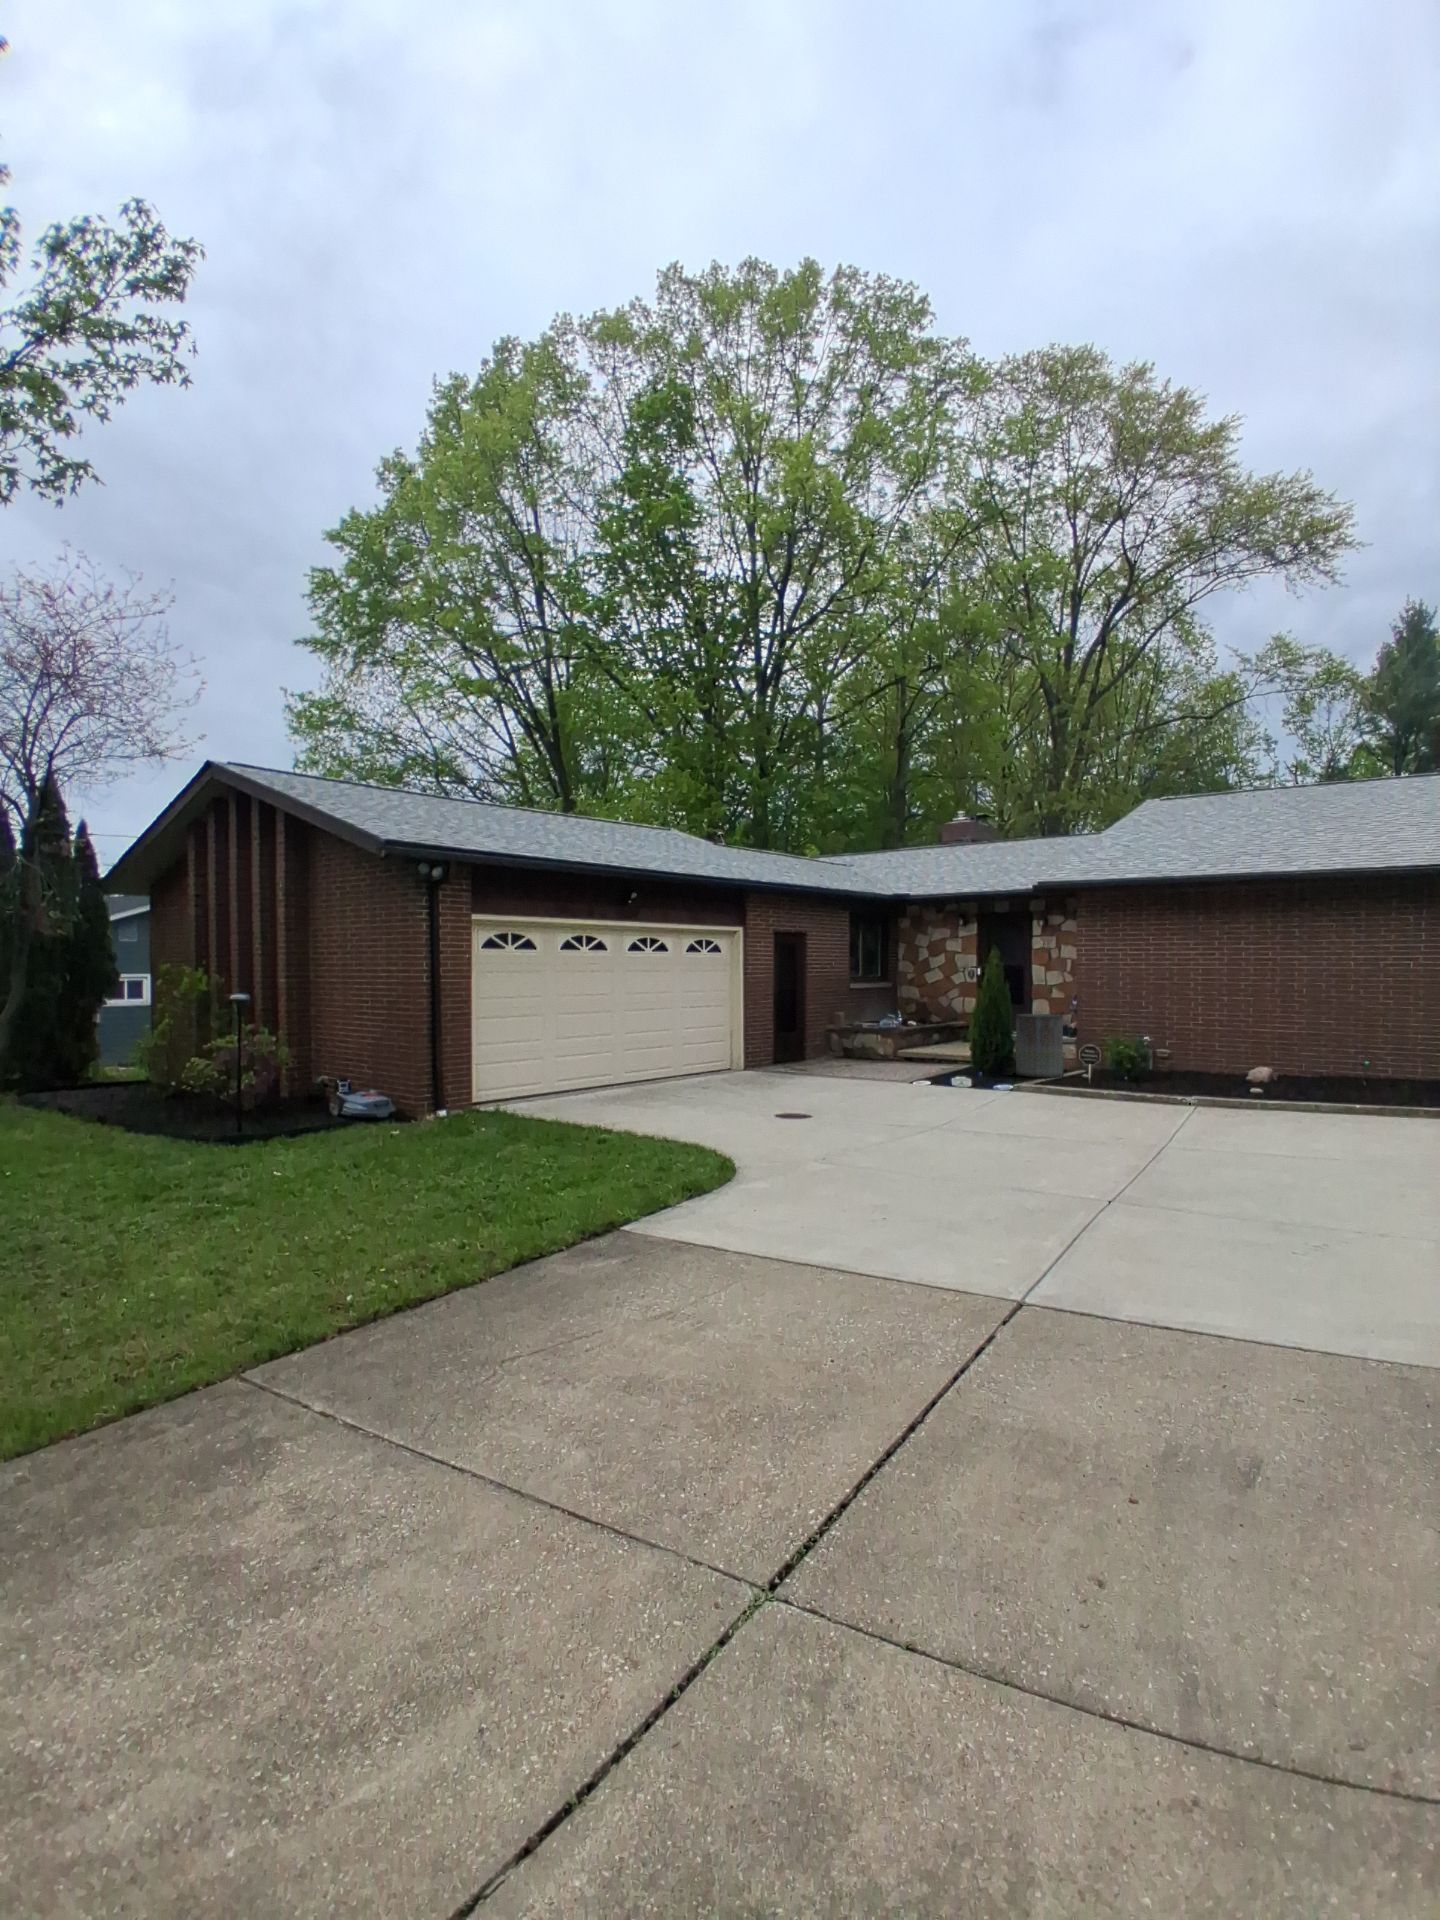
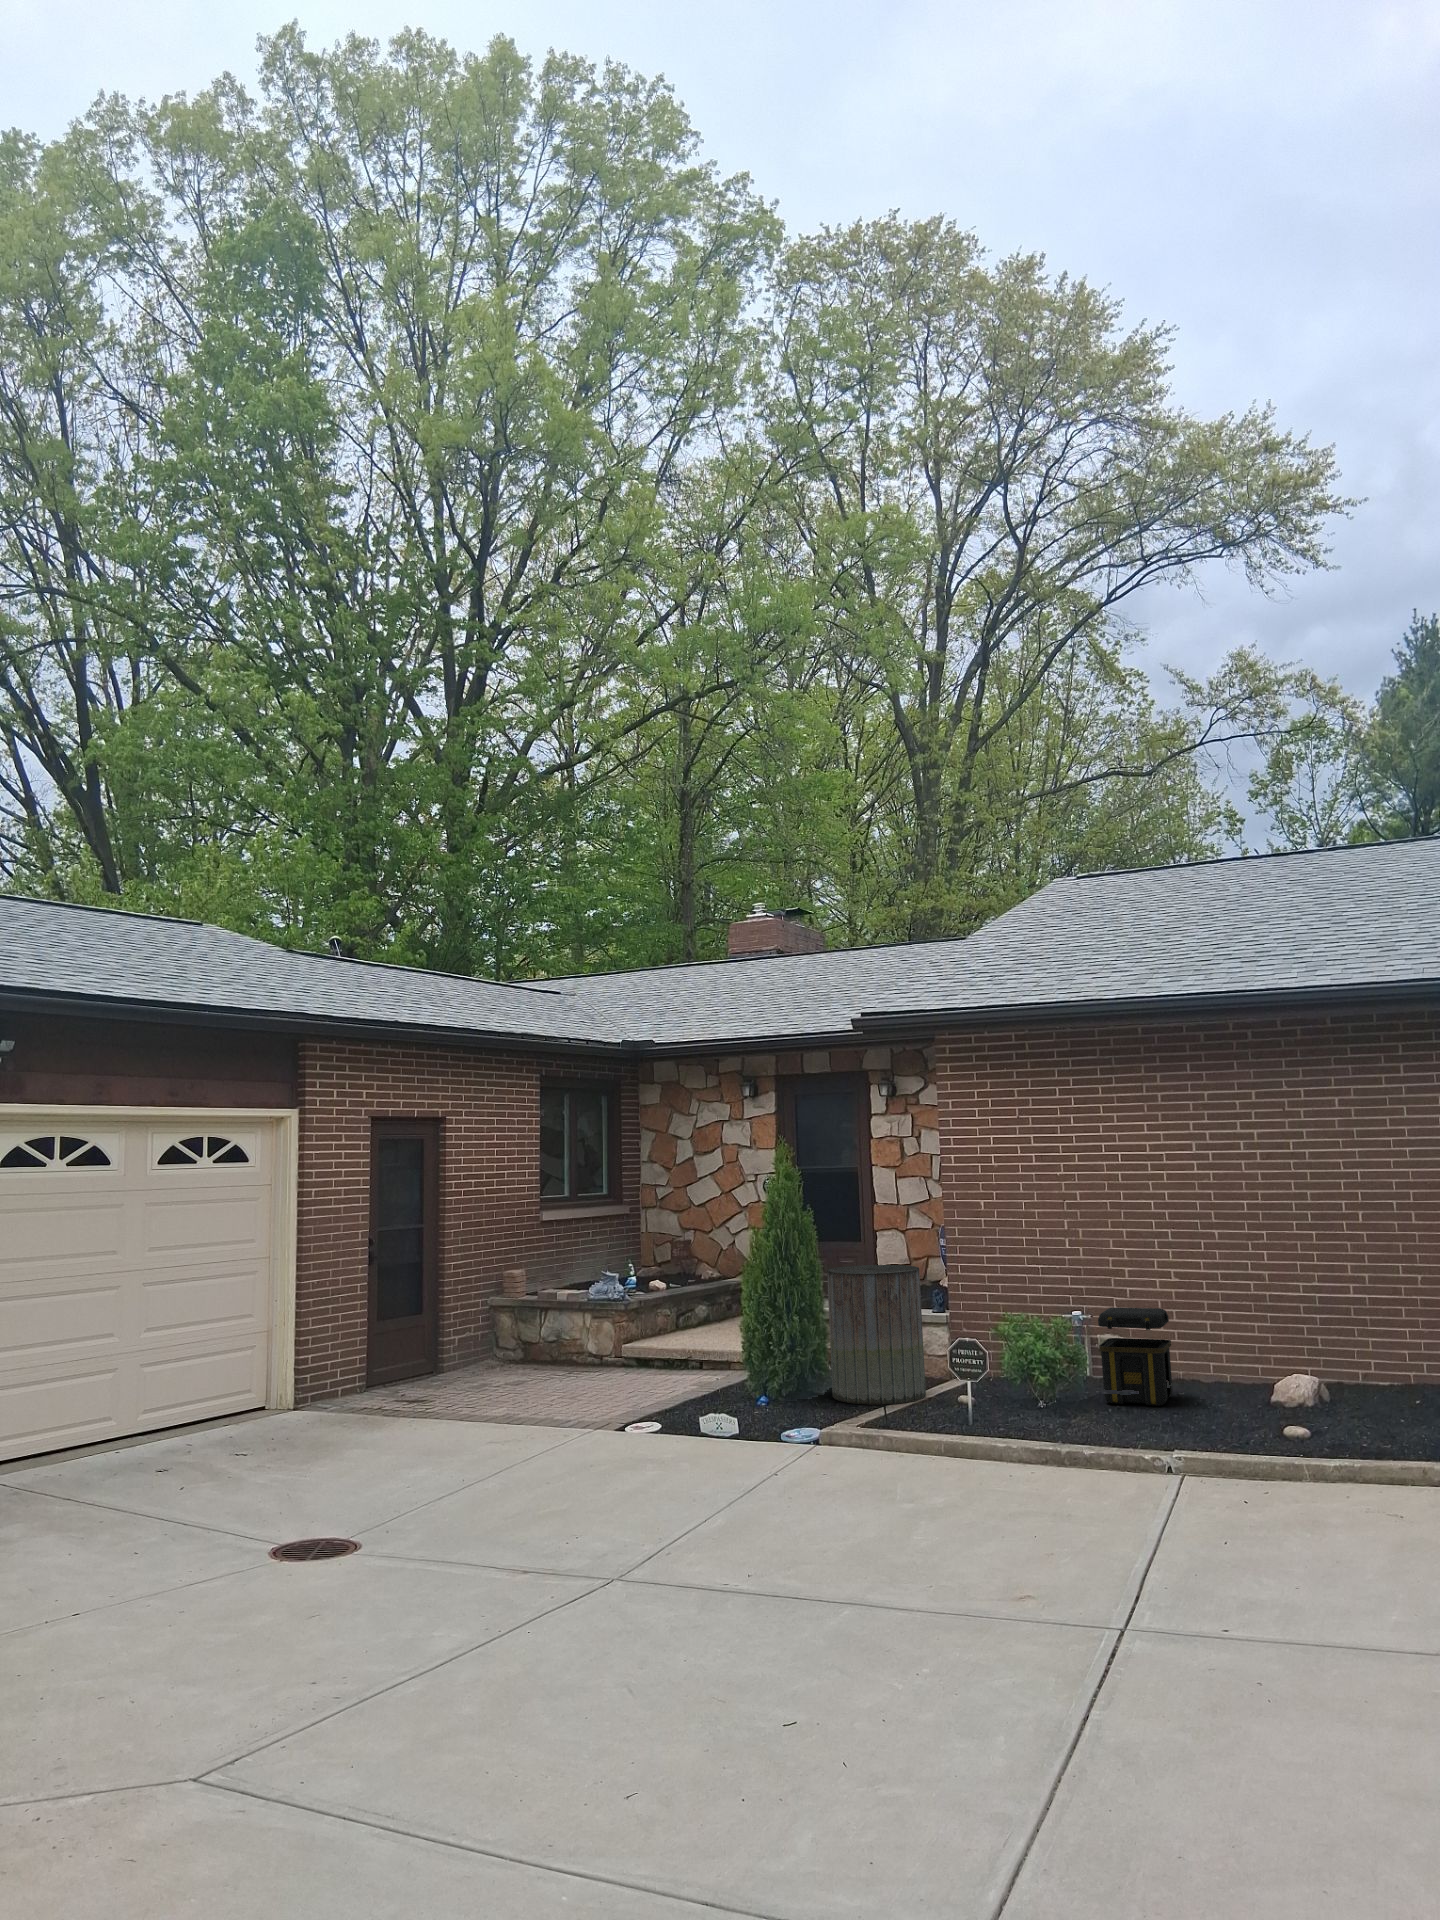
toolbox: none [1154,1037,1191,1082] -> present [1098,1308,1173,1406]

